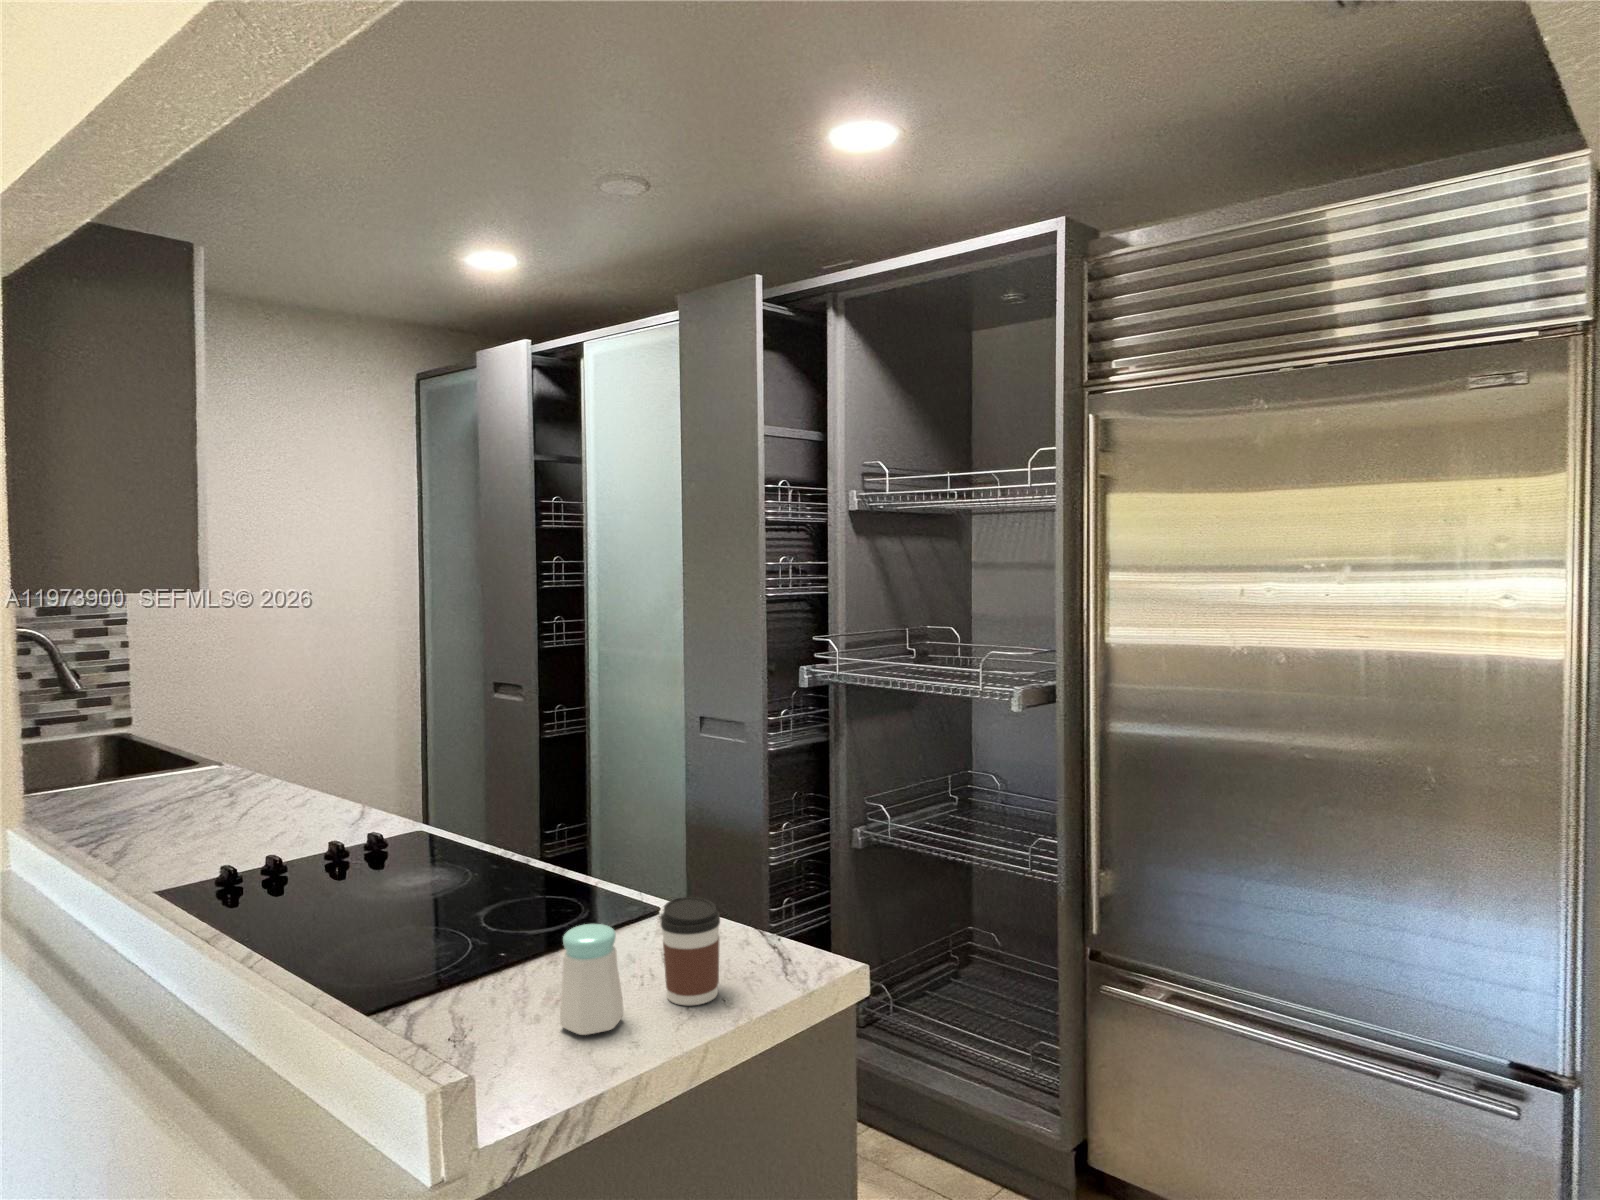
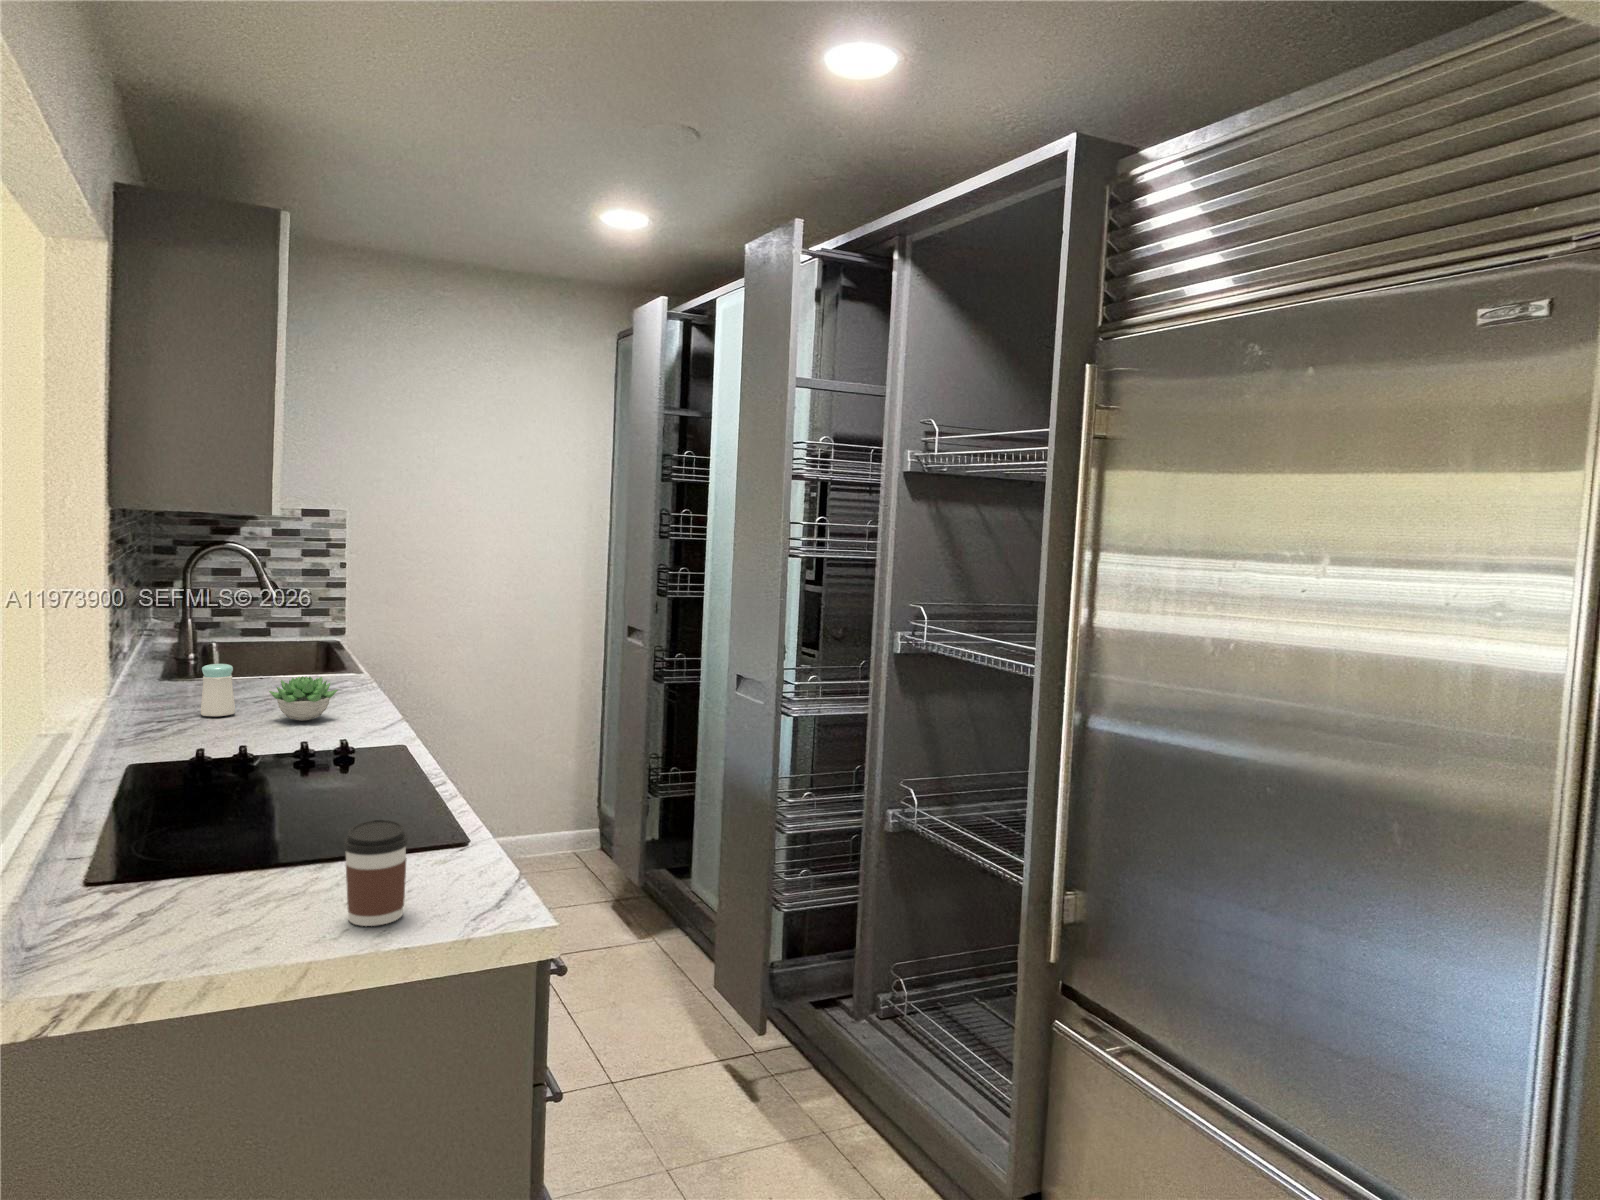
succulent plant: none [232,773,310,825] -> present [269,676,338,721]
salt shaker: present [560,924,624,1035] -> present [201,664,235,716]

